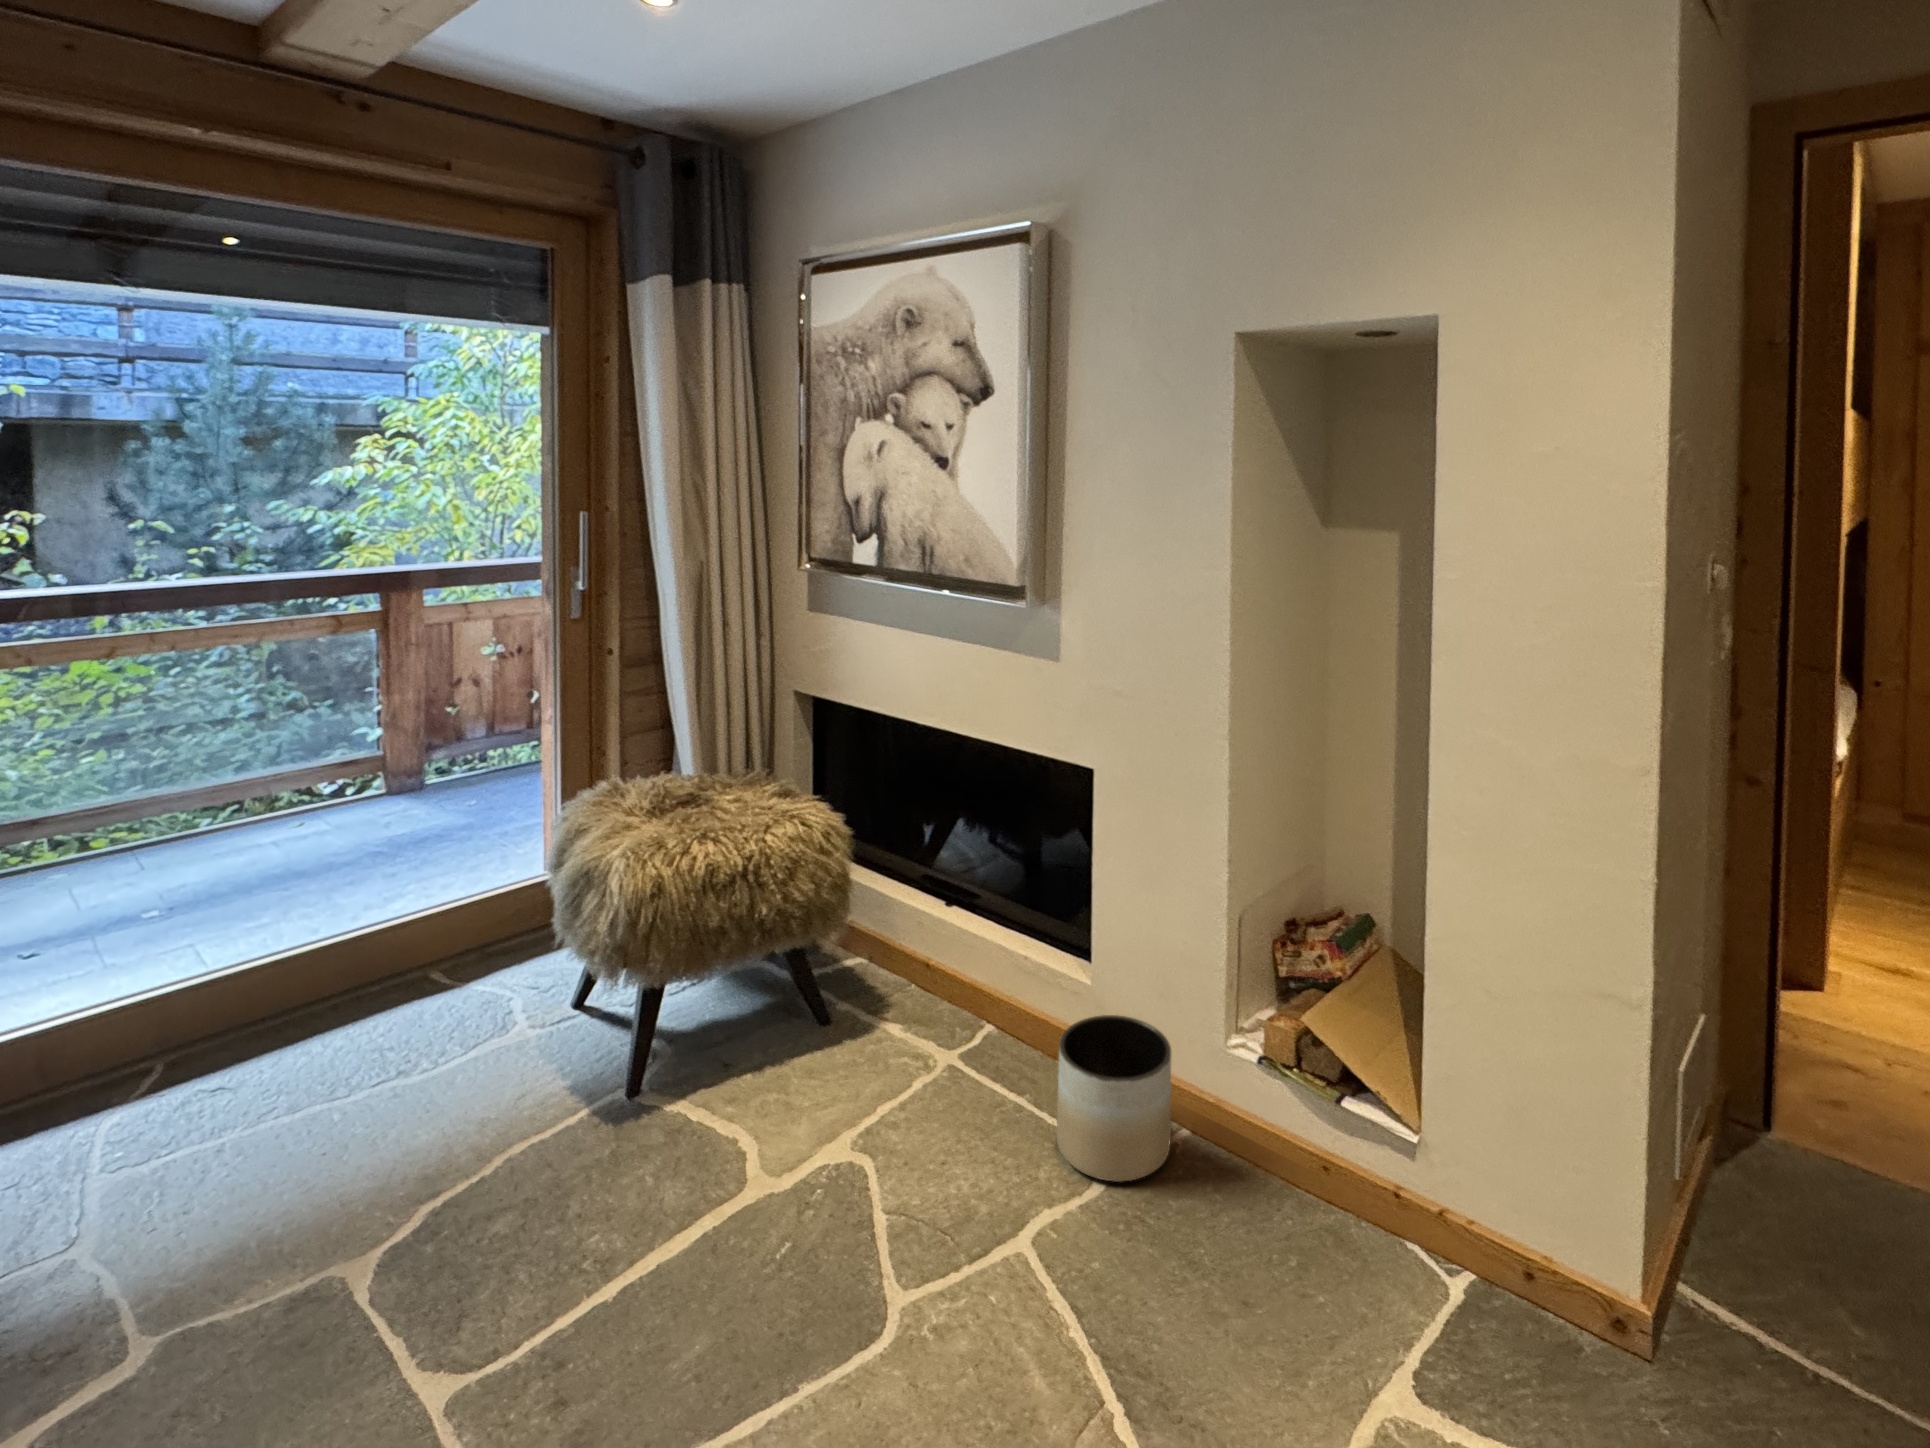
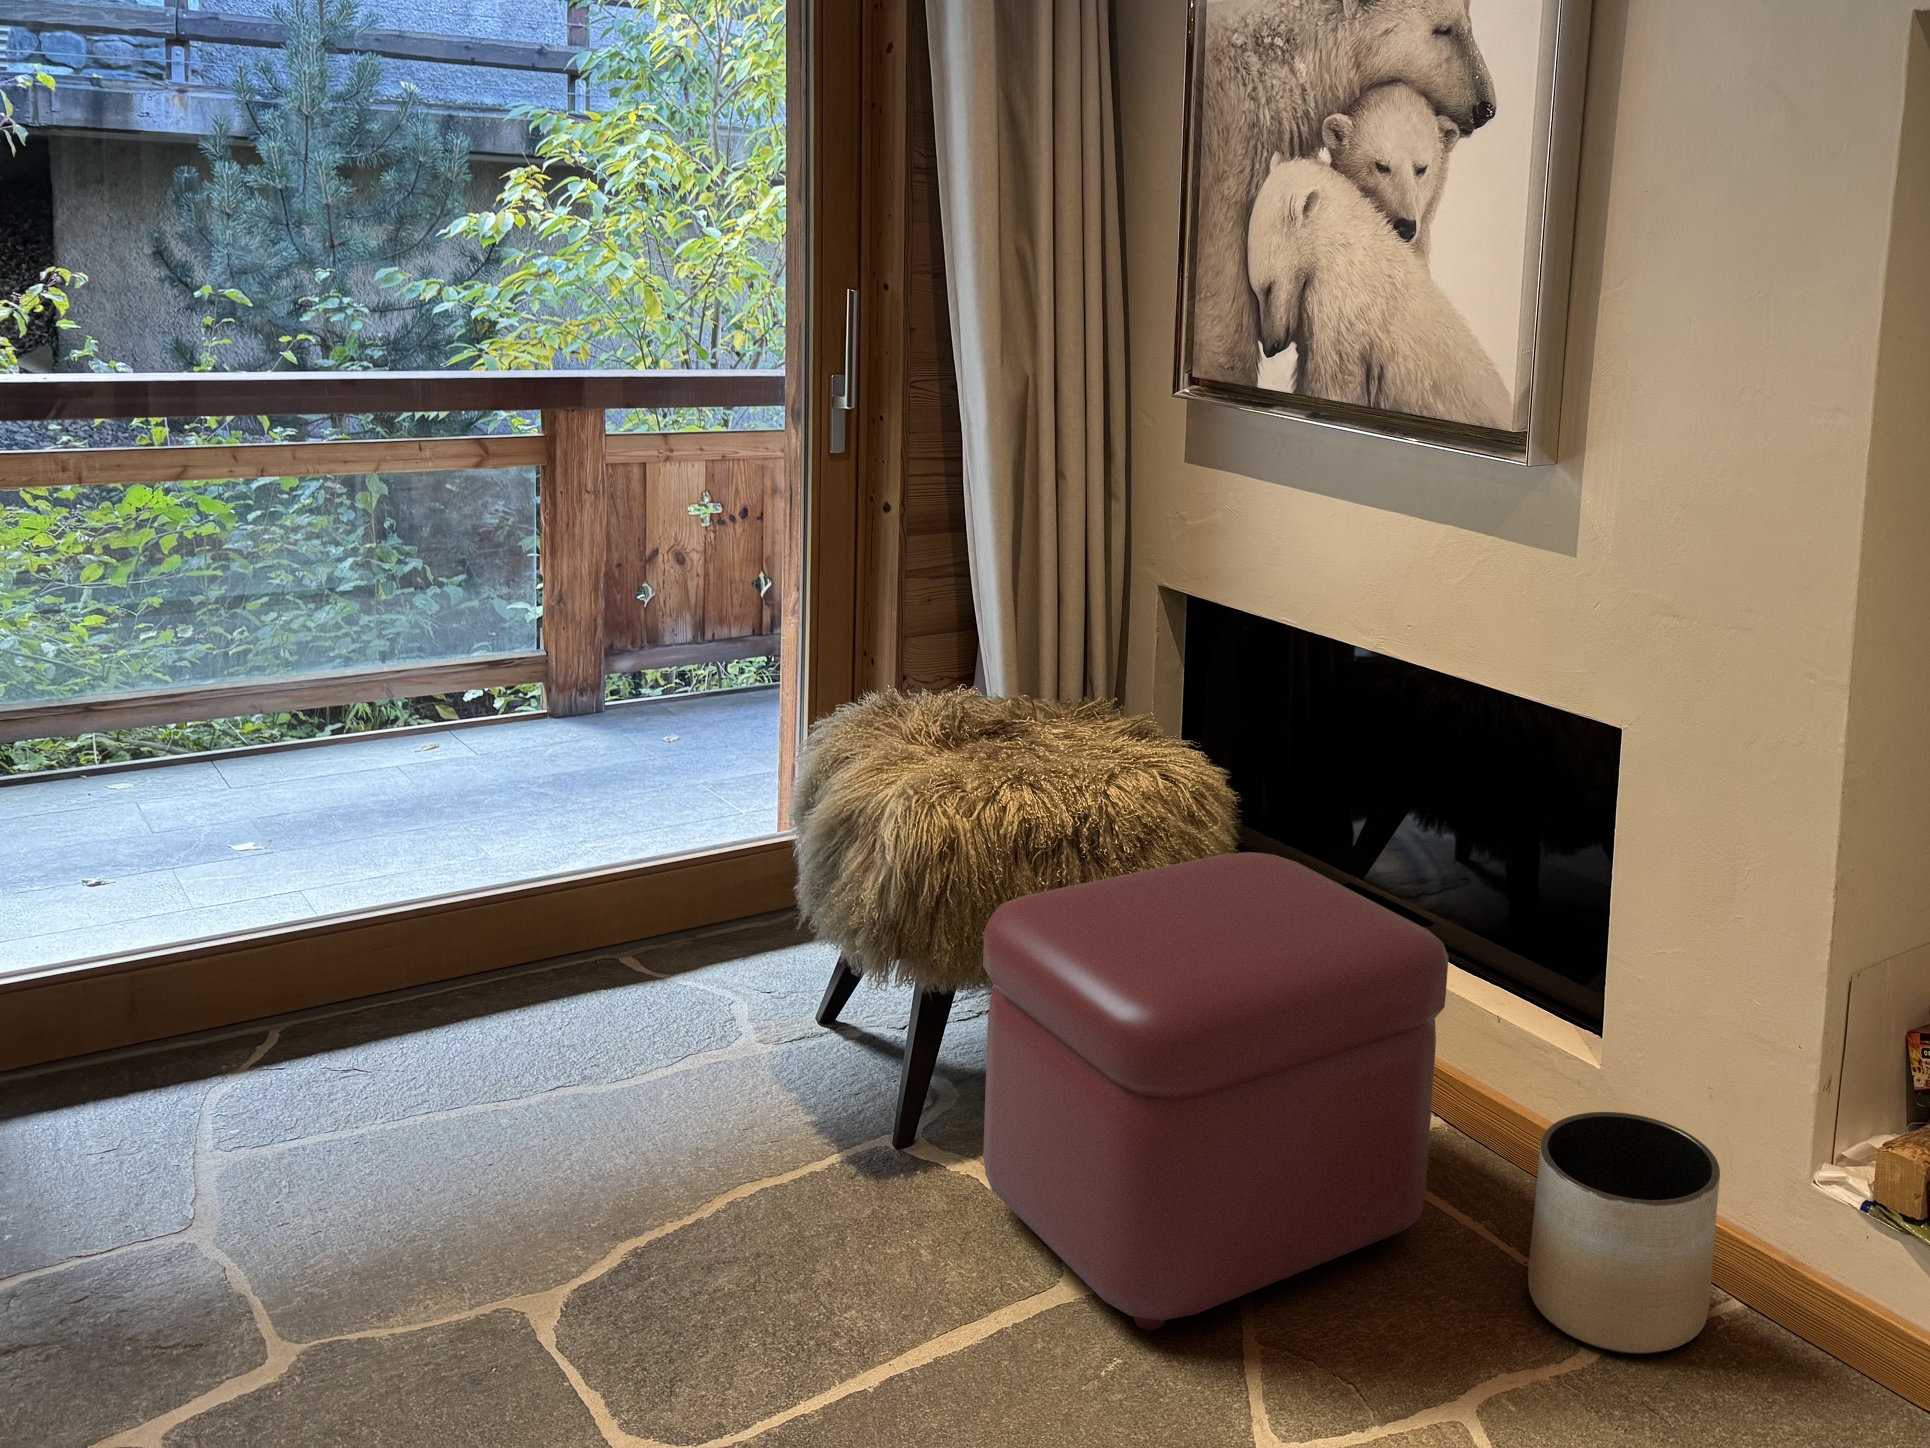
ottoman: none [685,865,994,1218] -> present [983,852,1449,1330]

